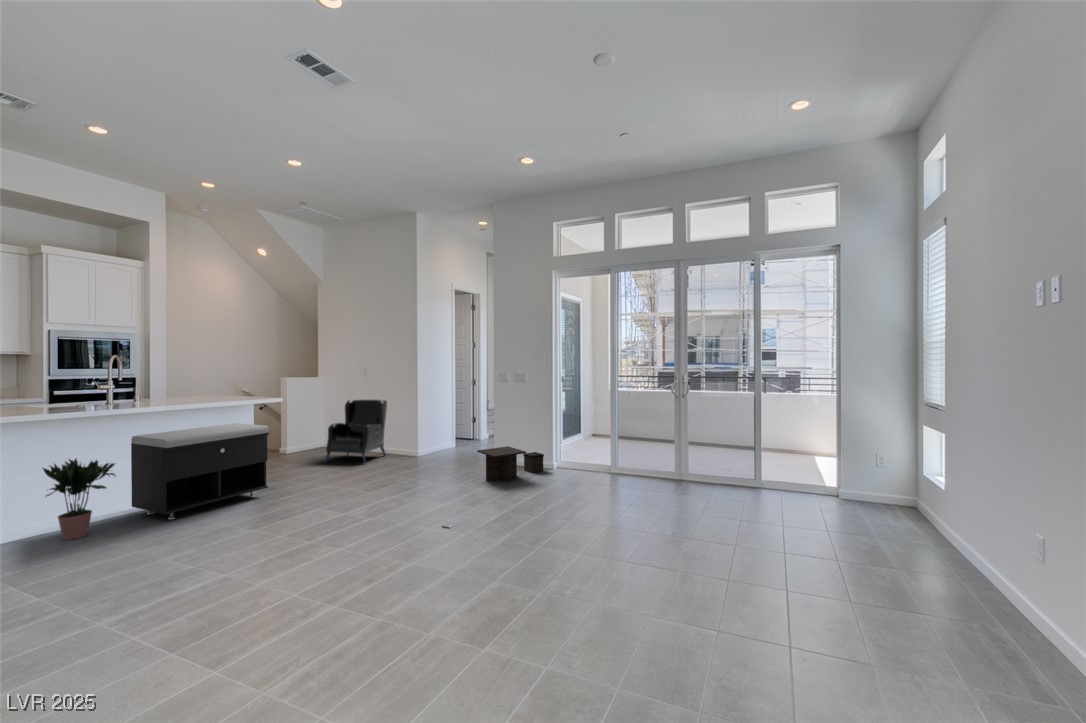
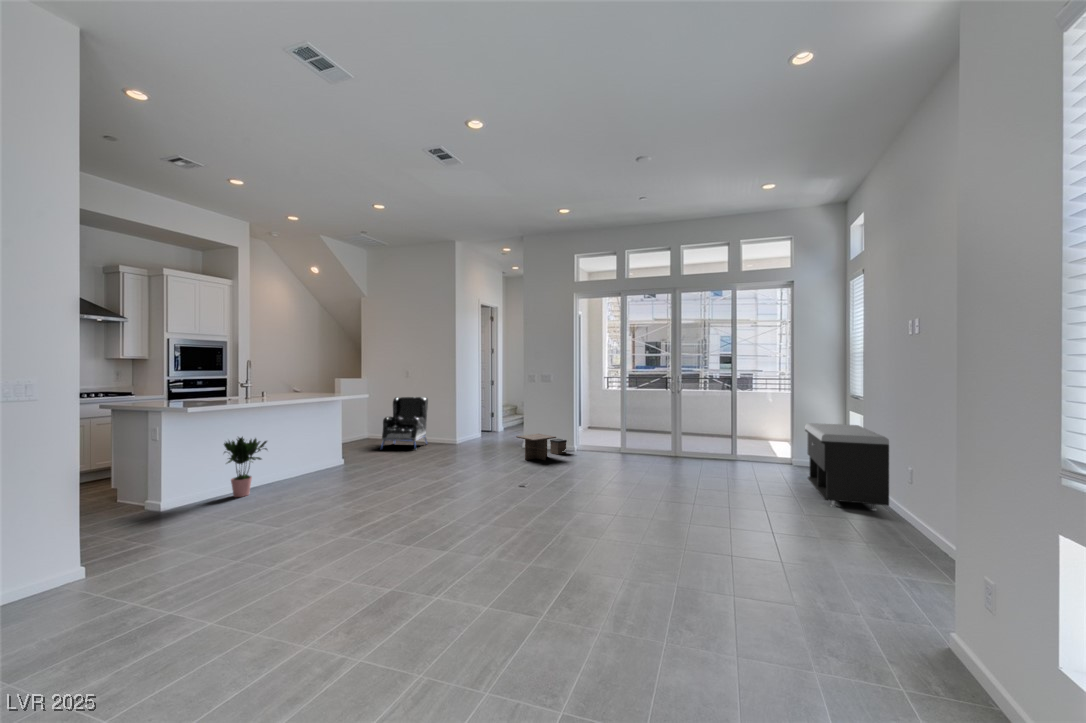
storage bench: present [131,423,269,520] -> present [805,423,889,511]

